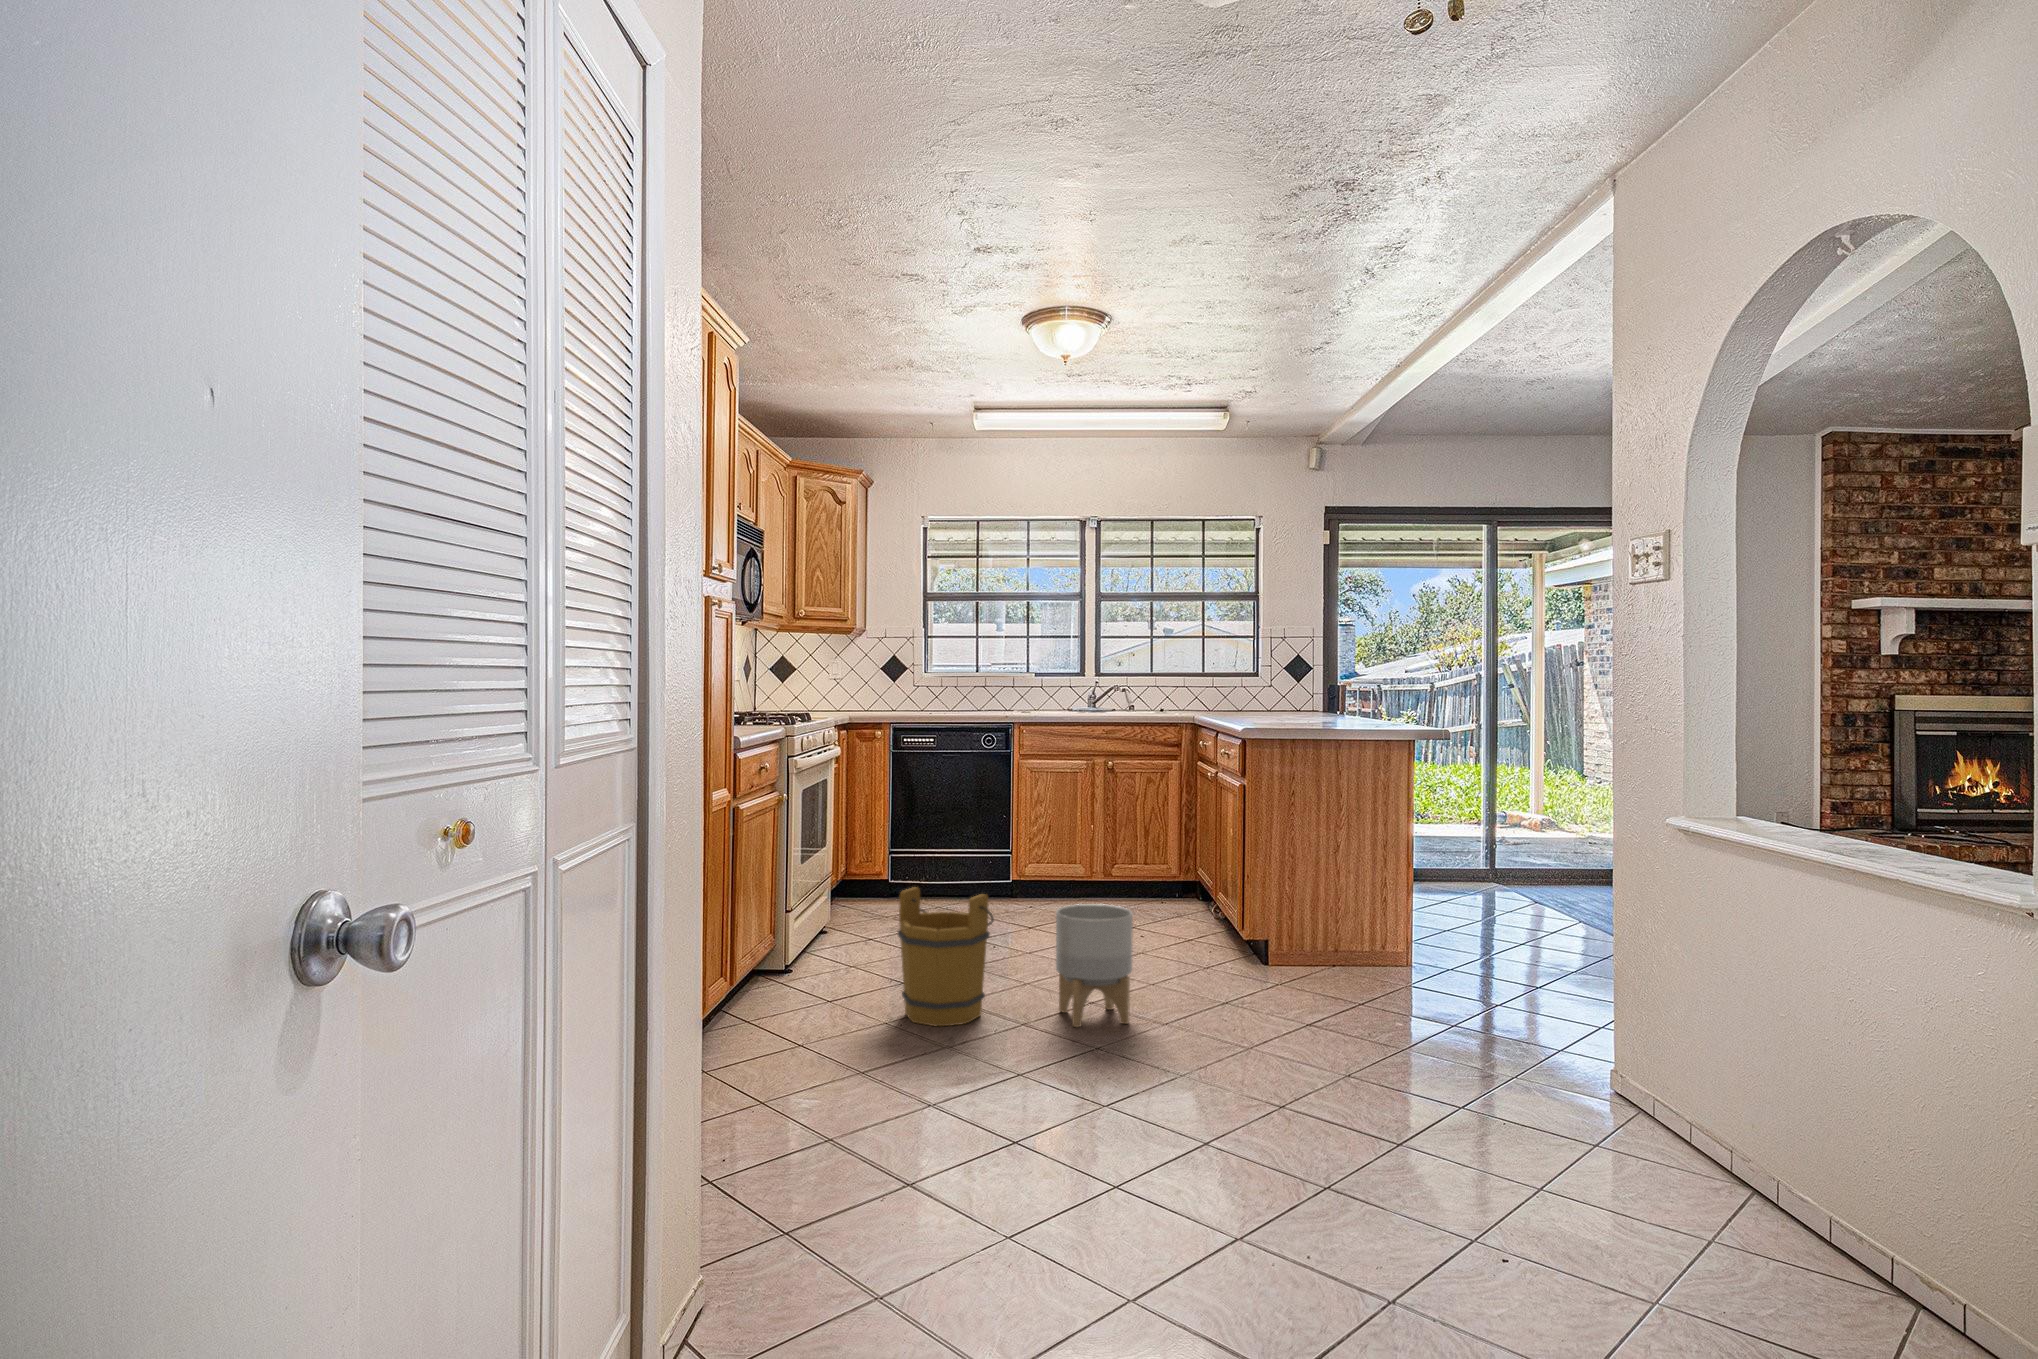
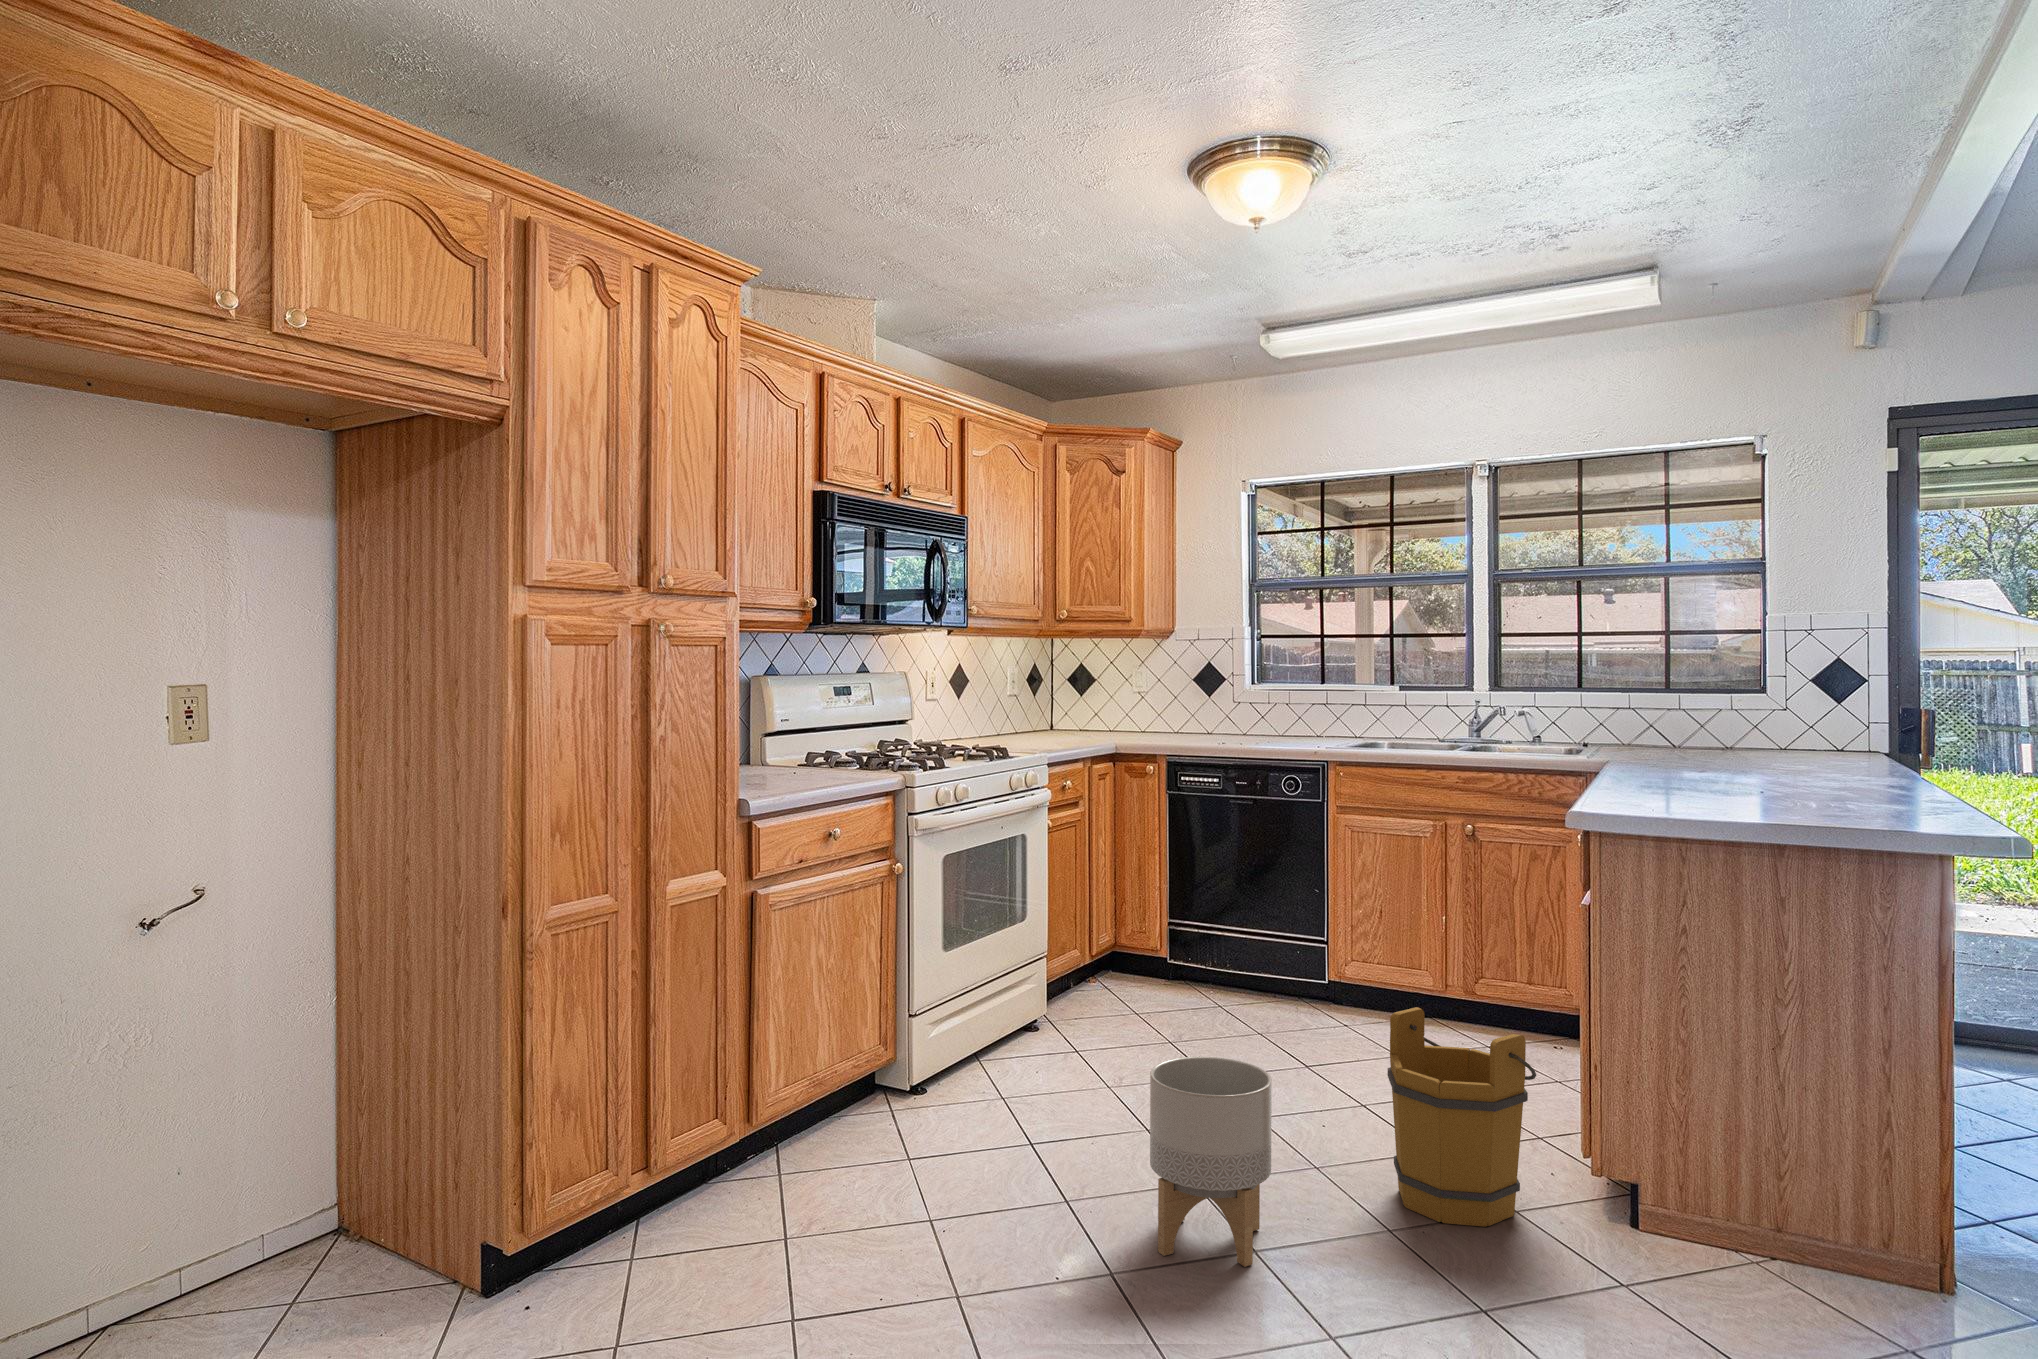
bucket: present [898,887,994,1027] -> present [1387,1007,1536,1227]

